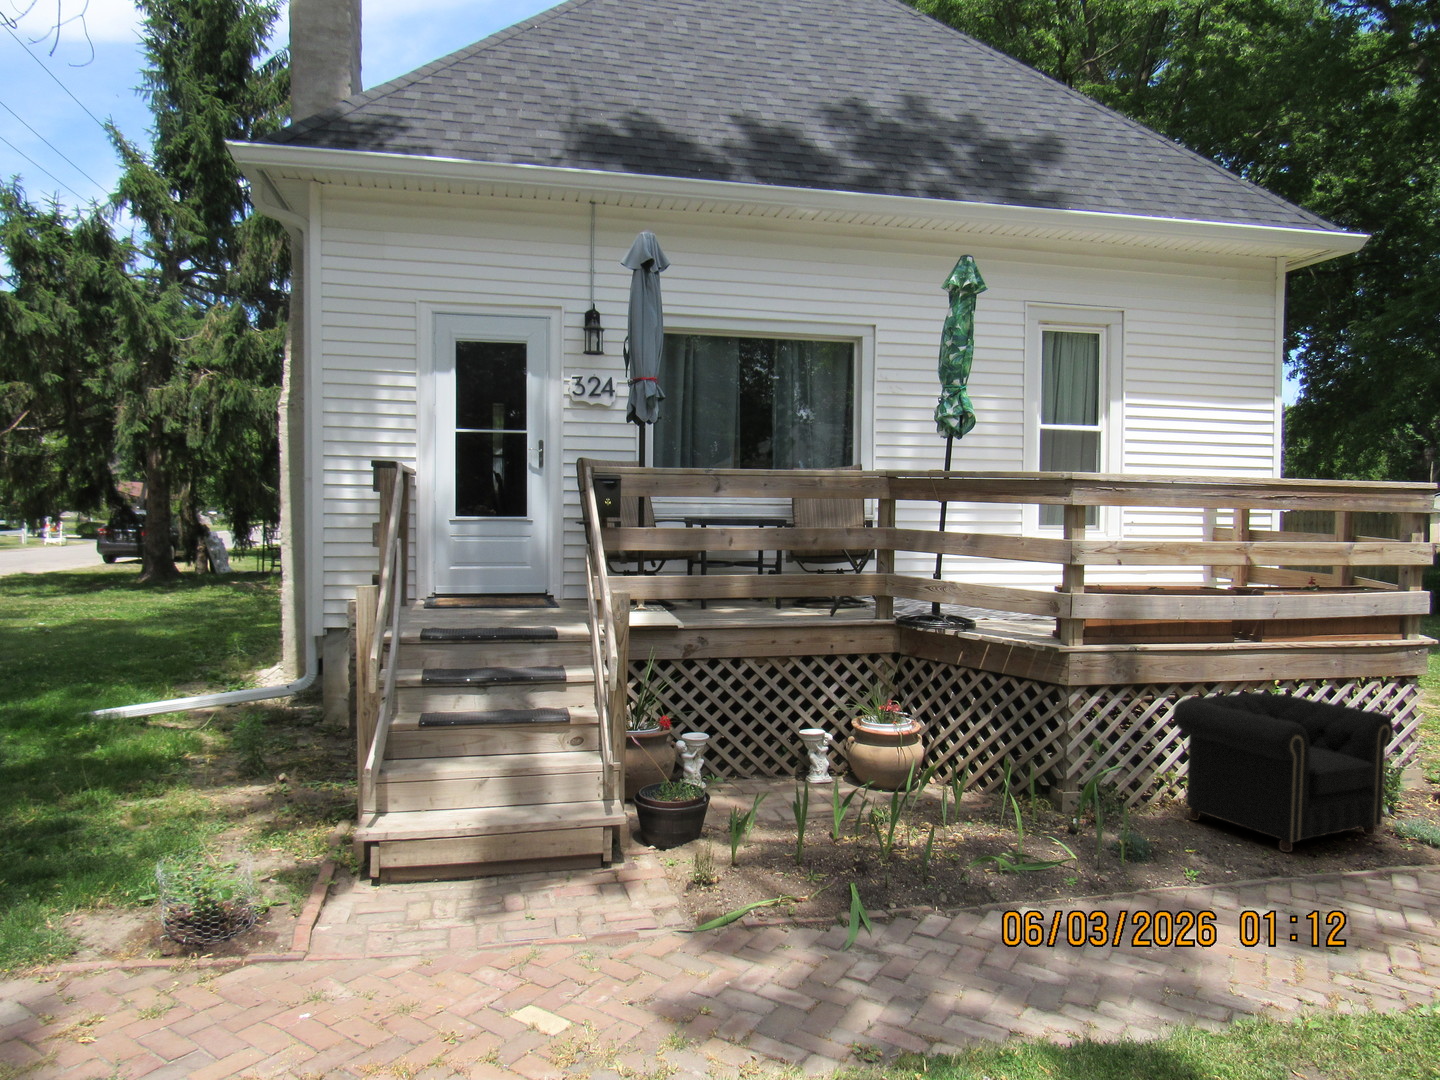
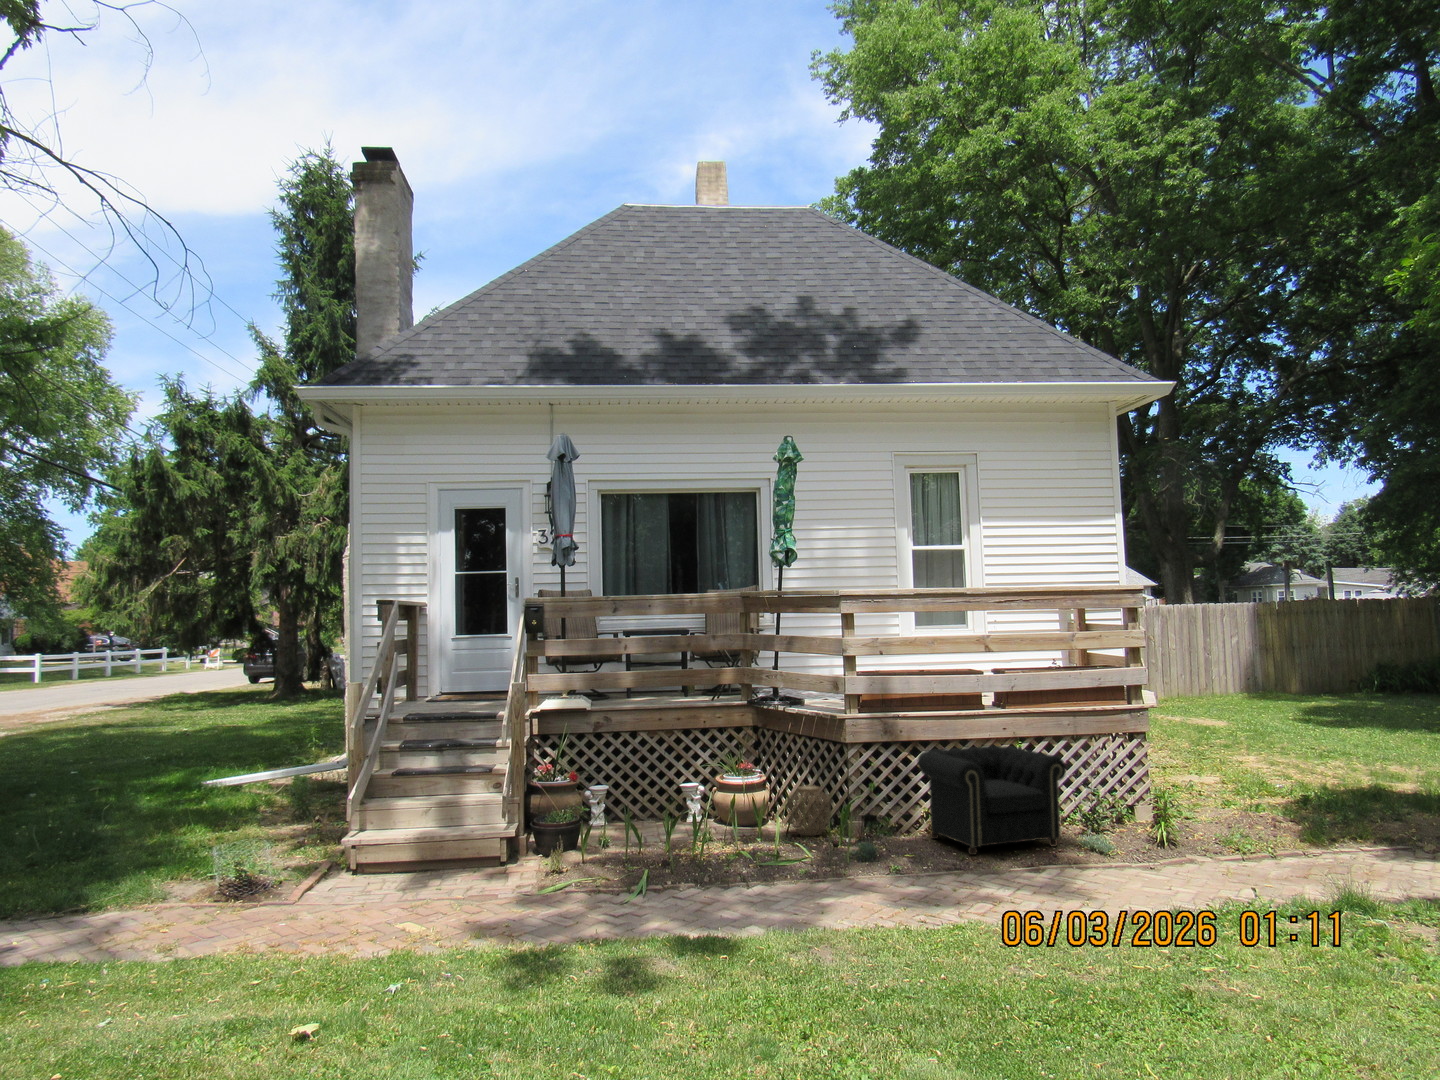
woven basket: none [980,741,1044,813] -> present [787,785,831,835]

